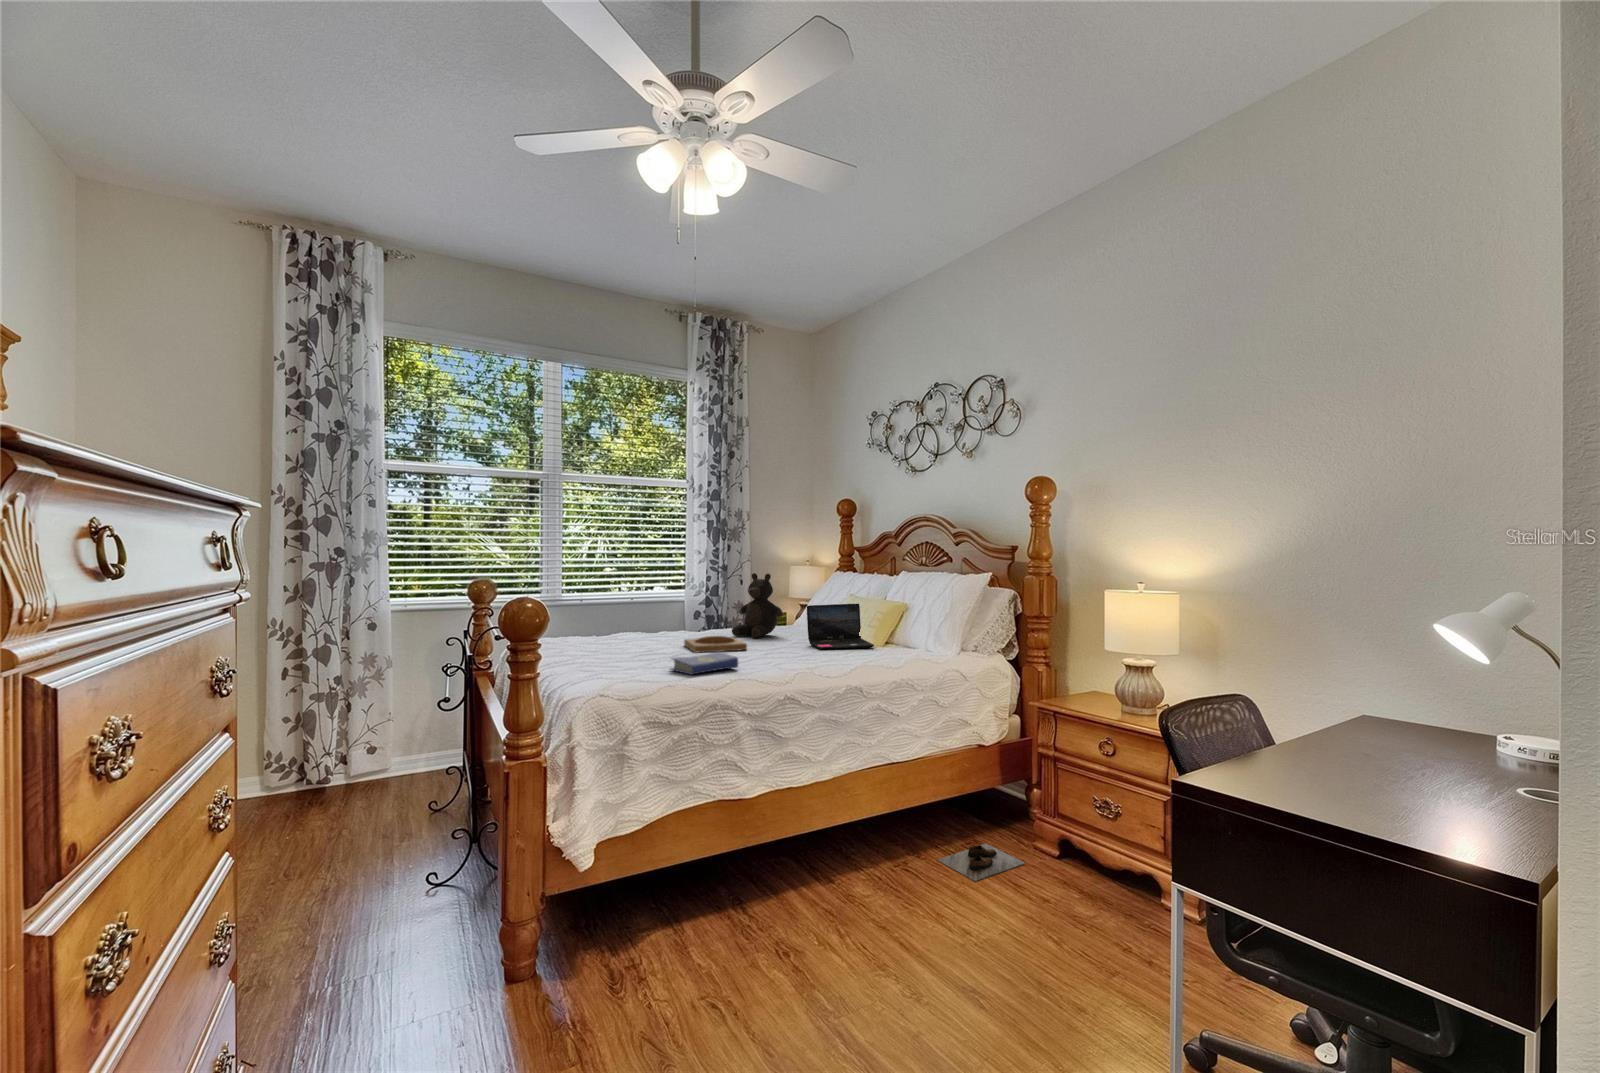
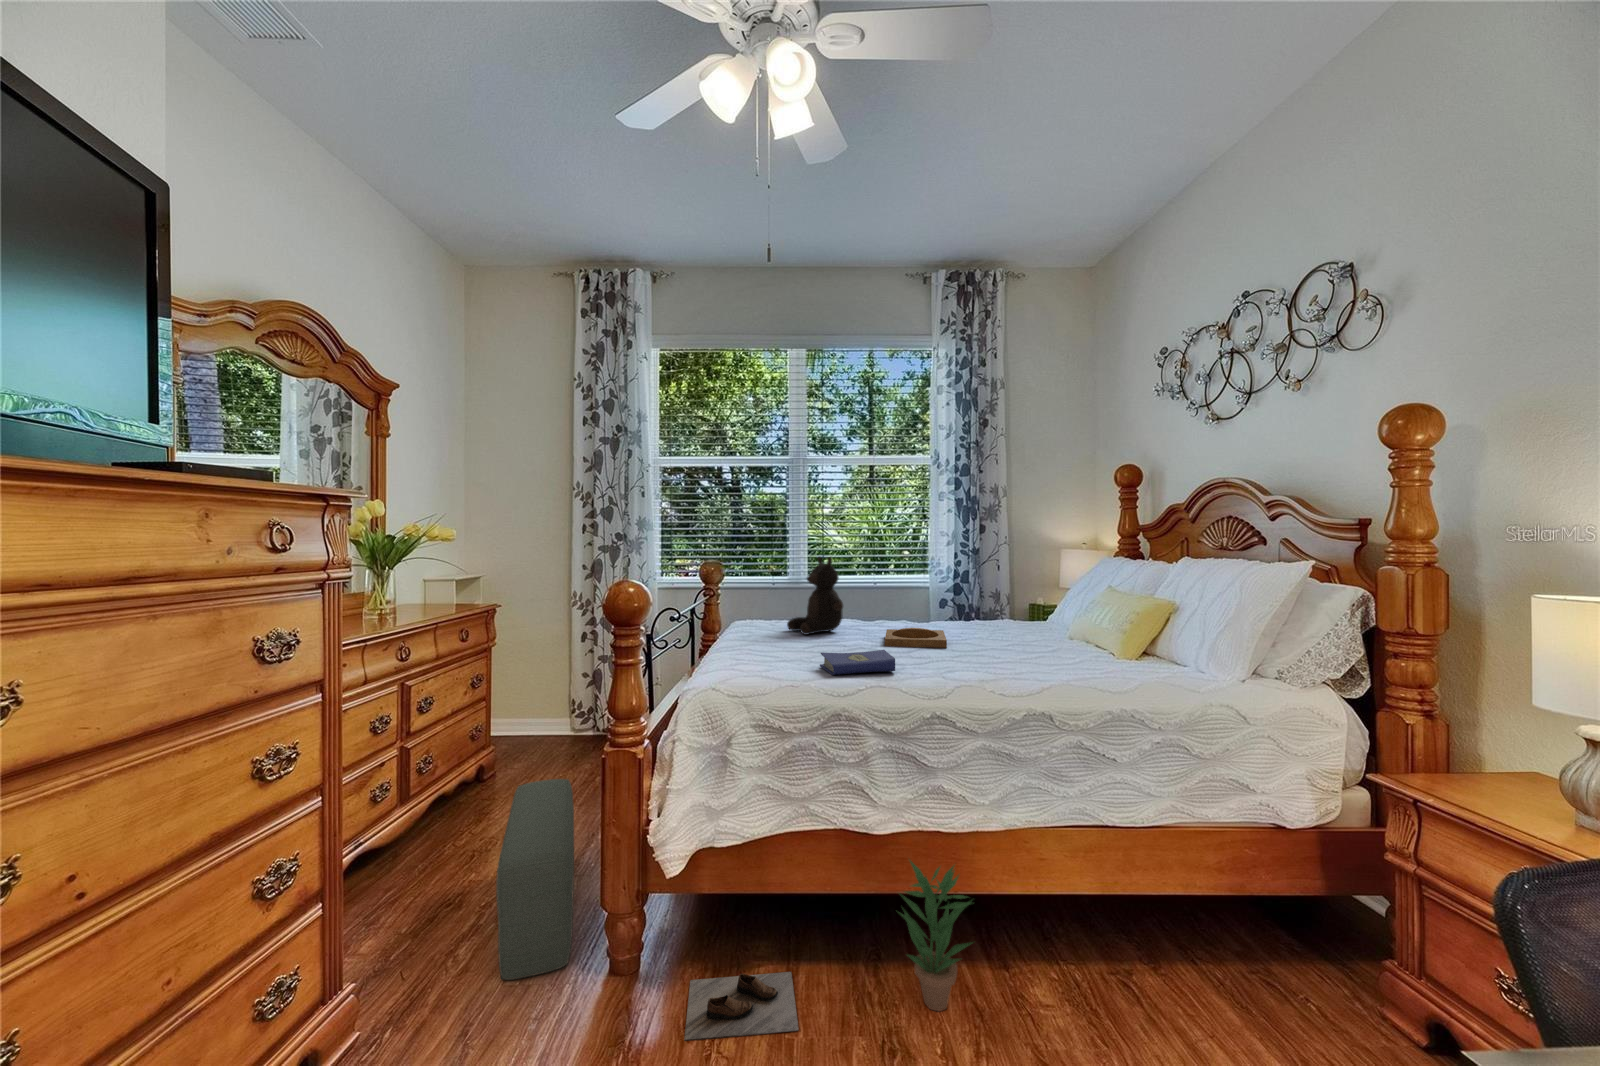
teddy bear: present [732,573,783,638] -> present [787,557,843,634]
laptop: present [807,604,874,649] -> none [1032,598,1119,658]
potted plant: none [767,803,832,922] -> present [899,861,974,1011]
pouf: none [315,823,462,1025] -> present [496,779,574,980]
shoe: present [938,843,1025,882] -> present [684,972,799,1041]

